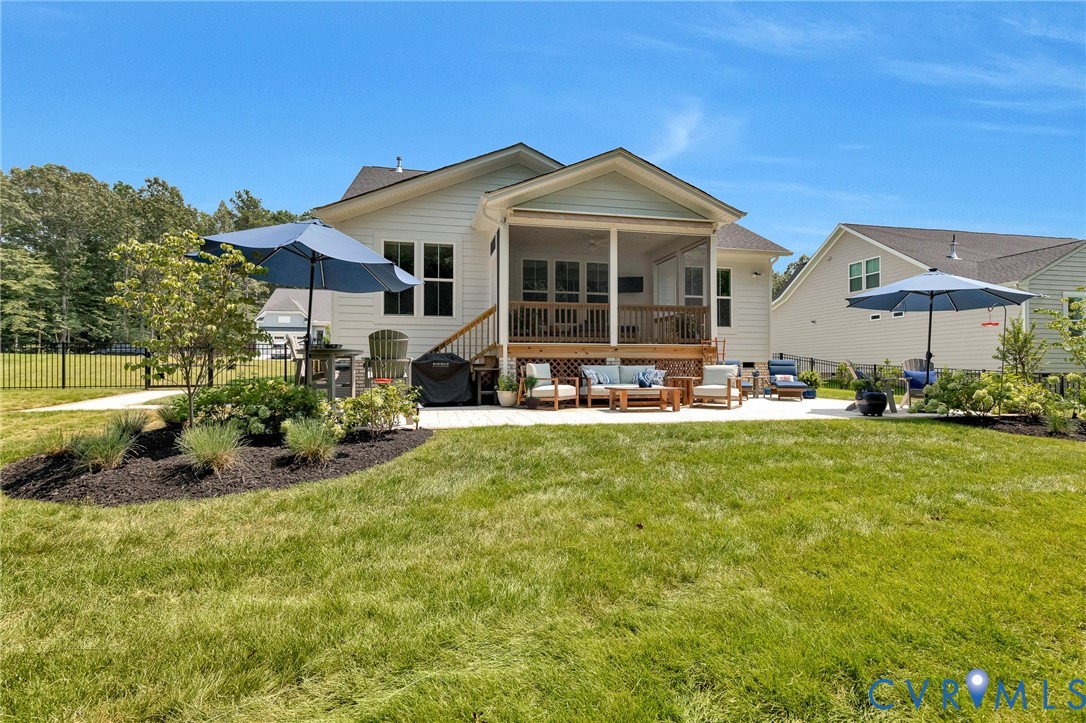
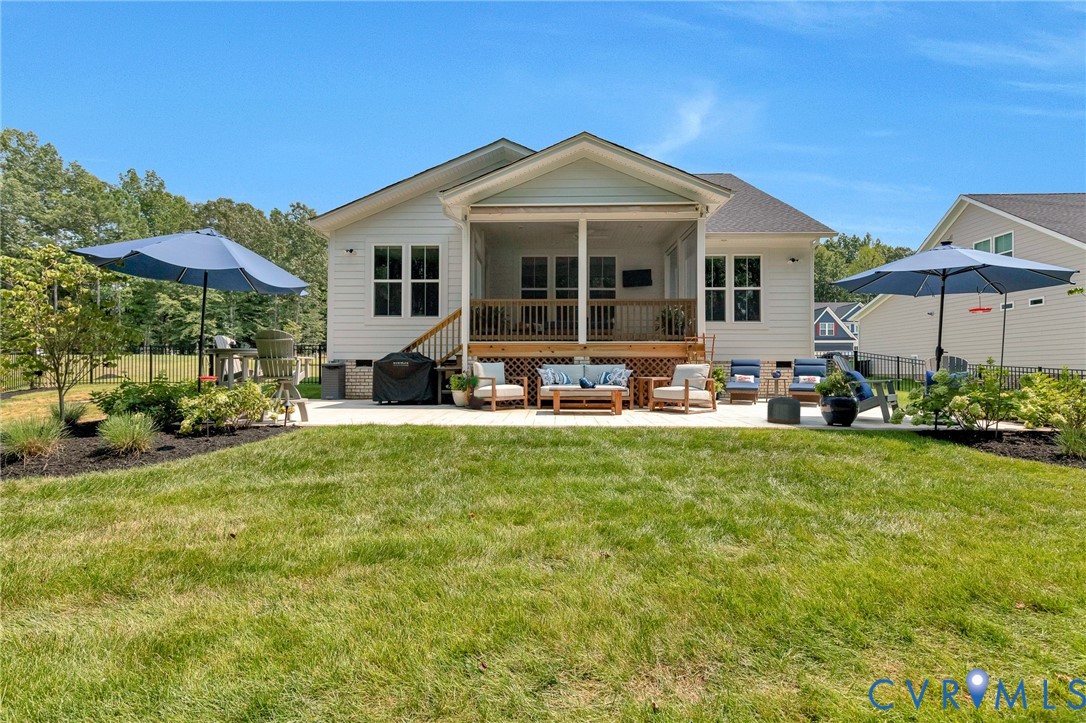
pouf: none [809,393,839,415] -> present [767,397,801,425]

